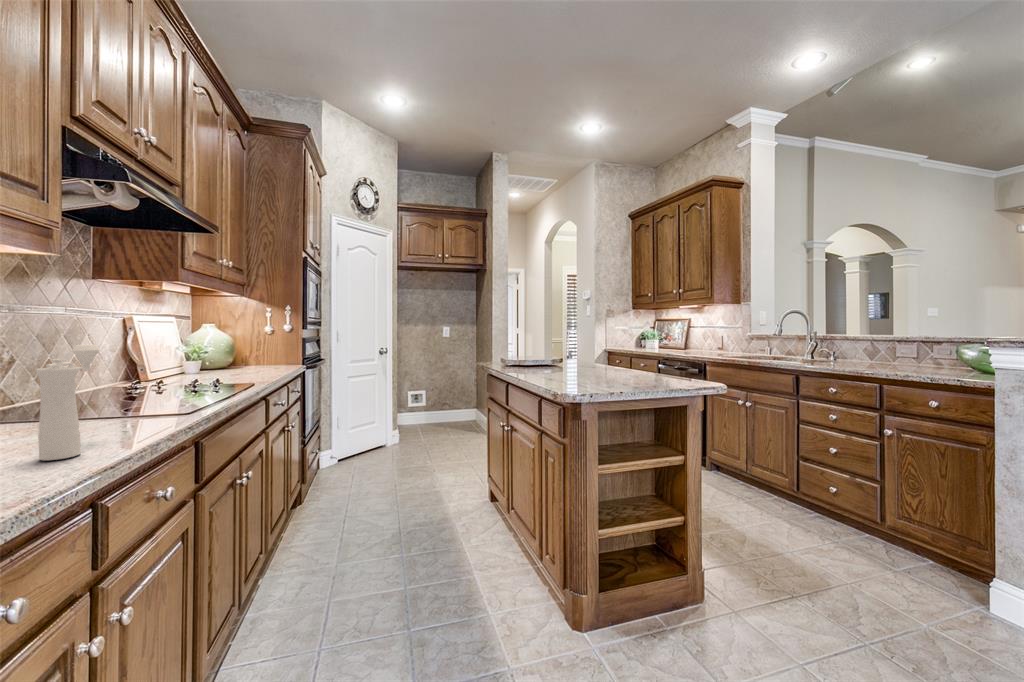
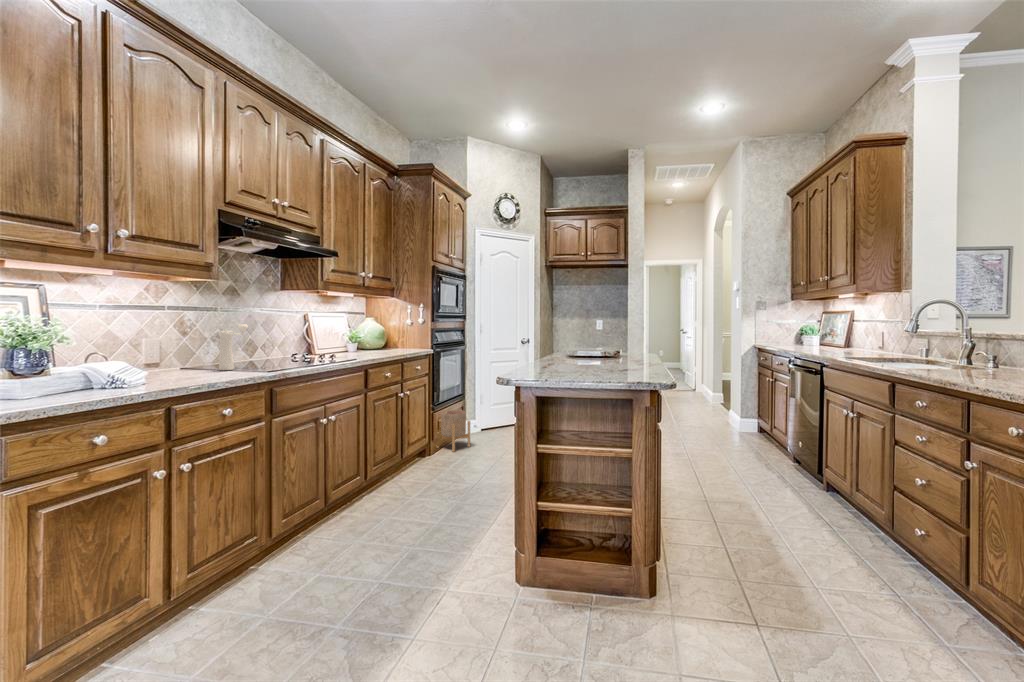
planter: none [312,448,359,505] -> present [436,410,470,452]

